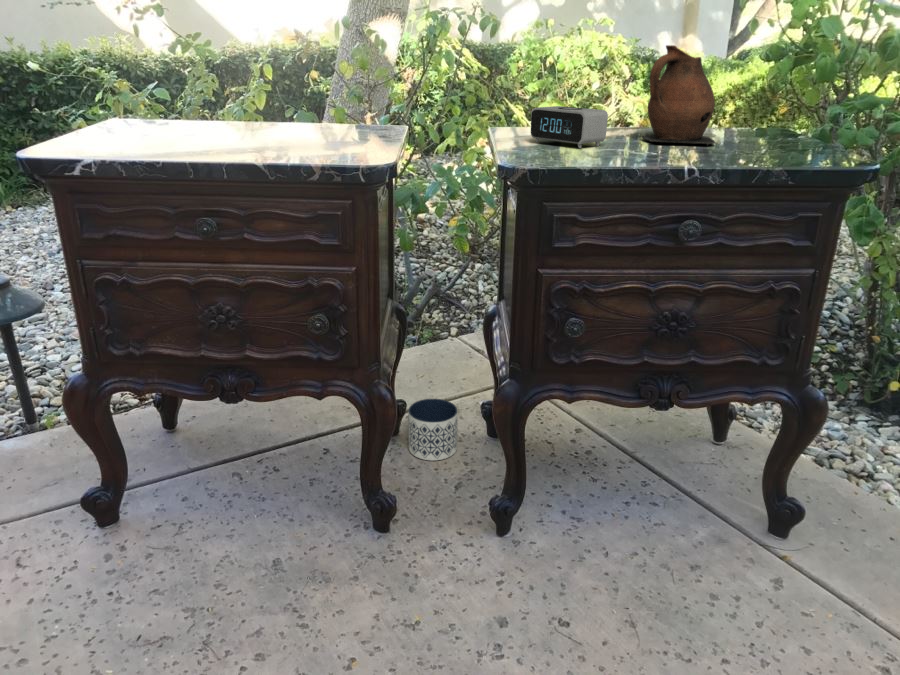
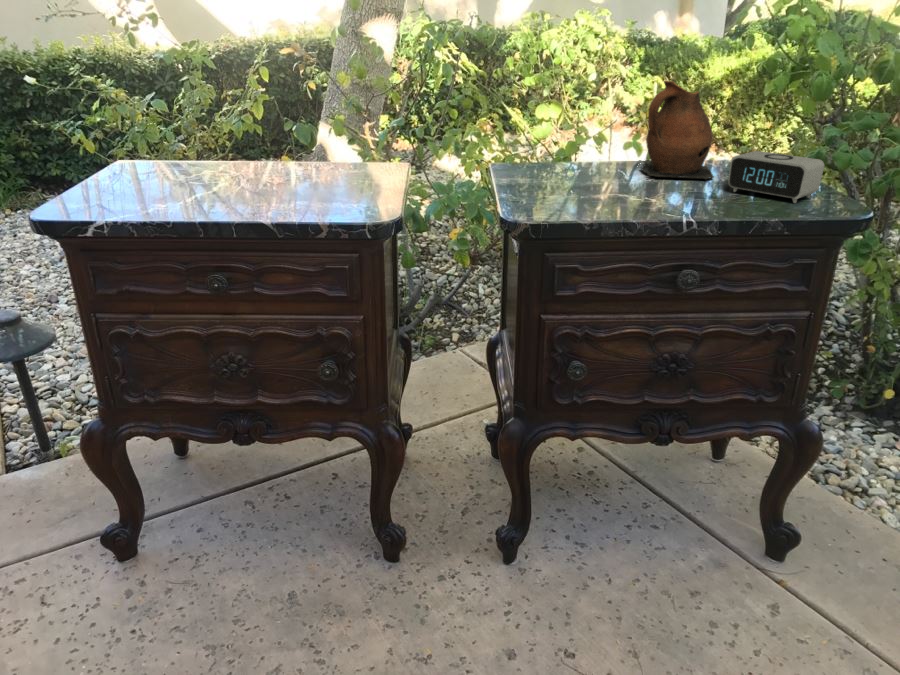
alarm clock: present [531,106,608,148] -> present [728,151,824,203]
planter: present [408,399,458,461] -> none [414,422,463,484]

